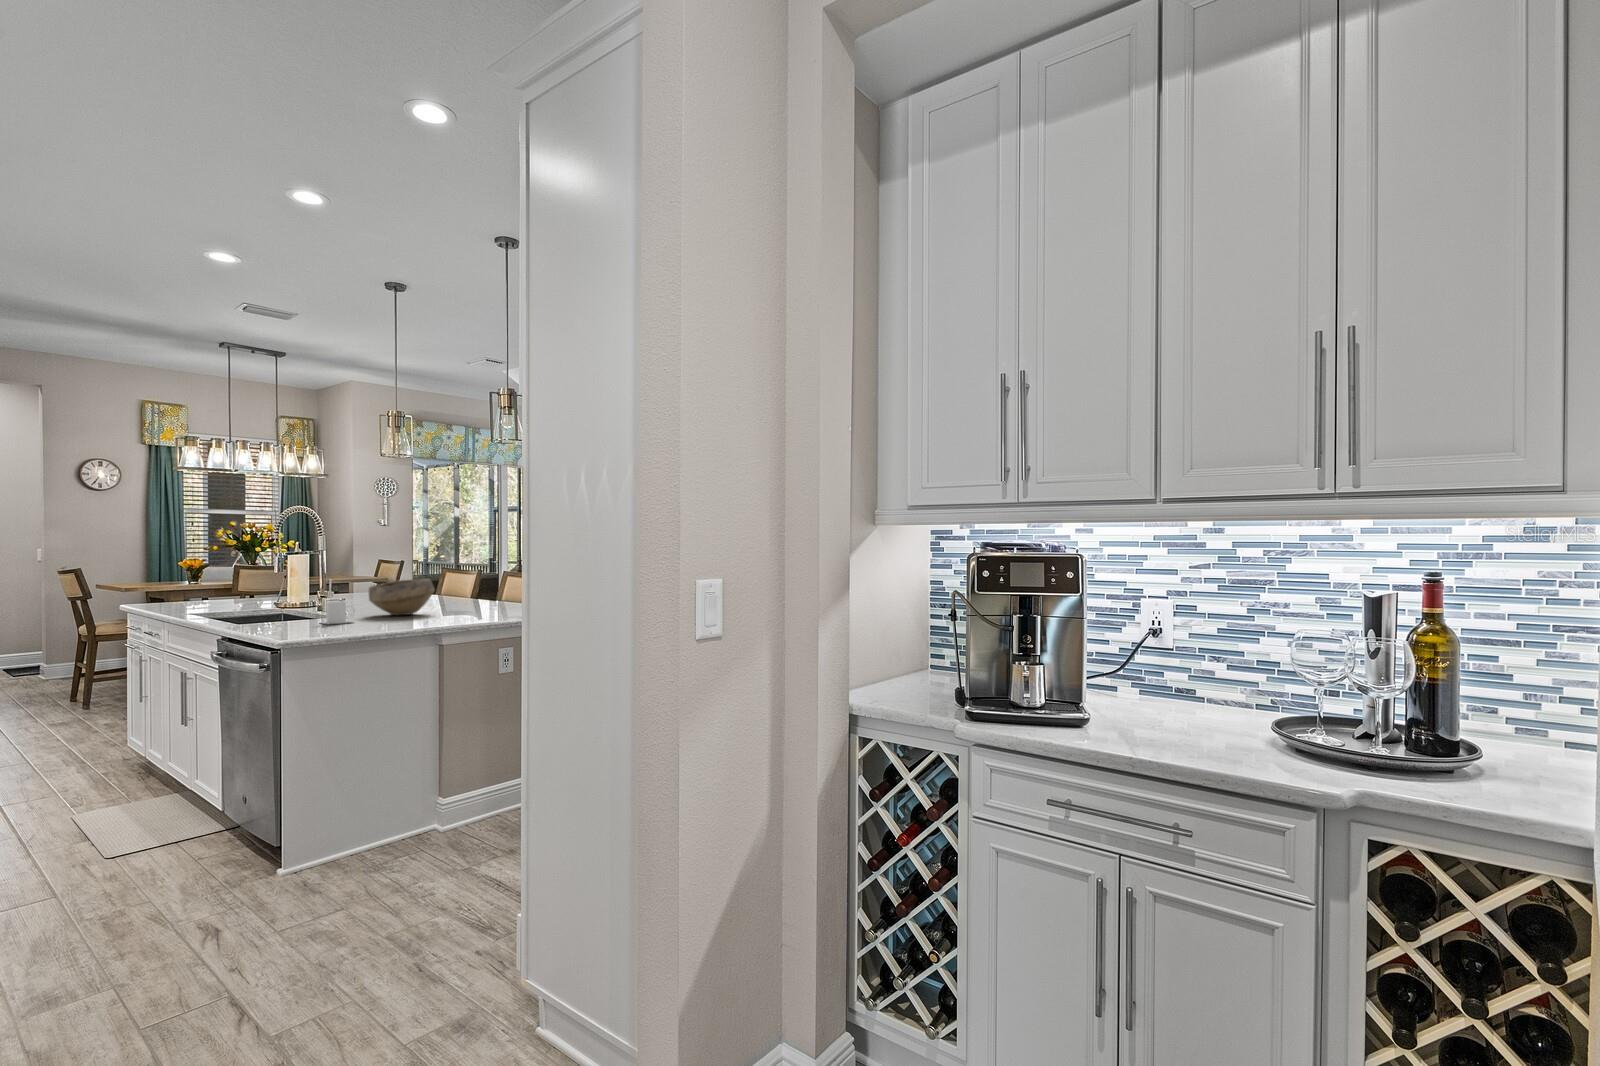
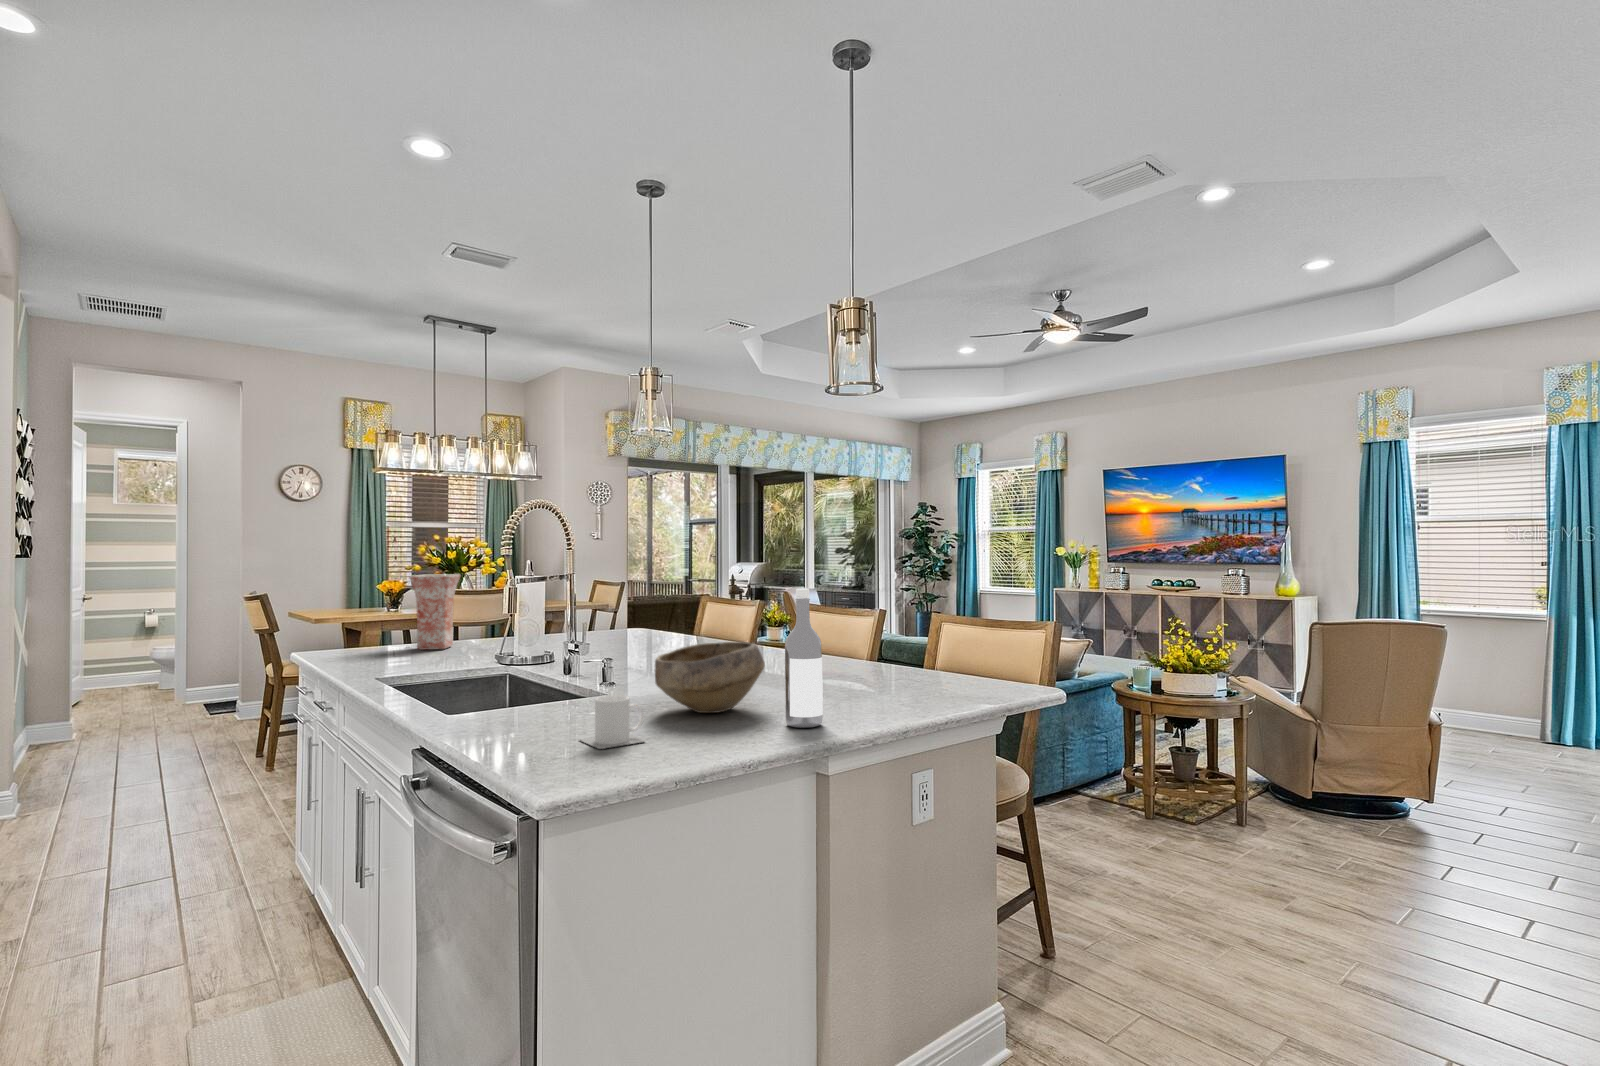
vase: none [214,547,253,599] -> present [409,574,460,650]
wine bottle: none [438,547,459,618] -> present [785,589,823,728]

